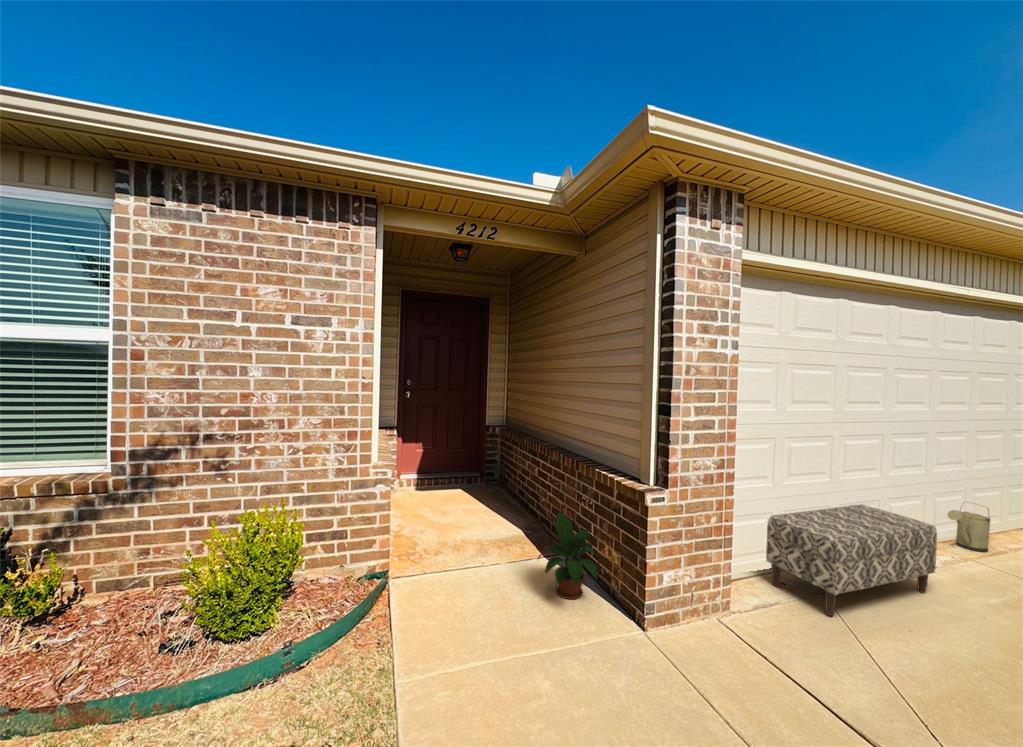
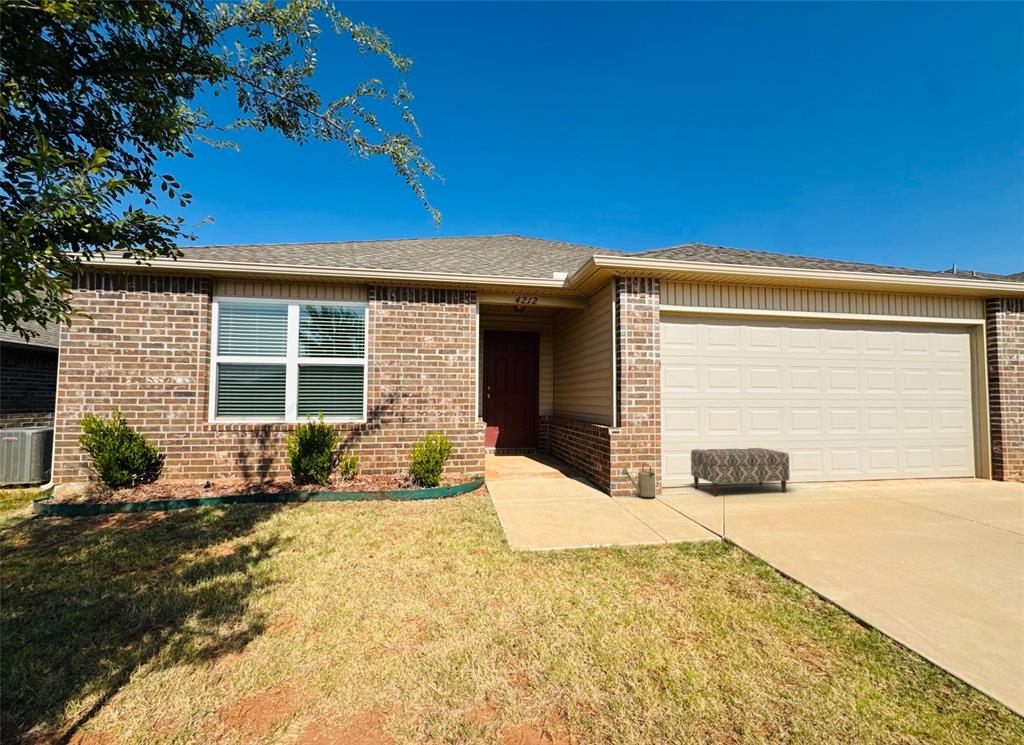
watering can: present [948,509,990,552] -> present [621,464,658,499]
potted plant: present [538,512,599,599] -> none [561,447,594,489]

